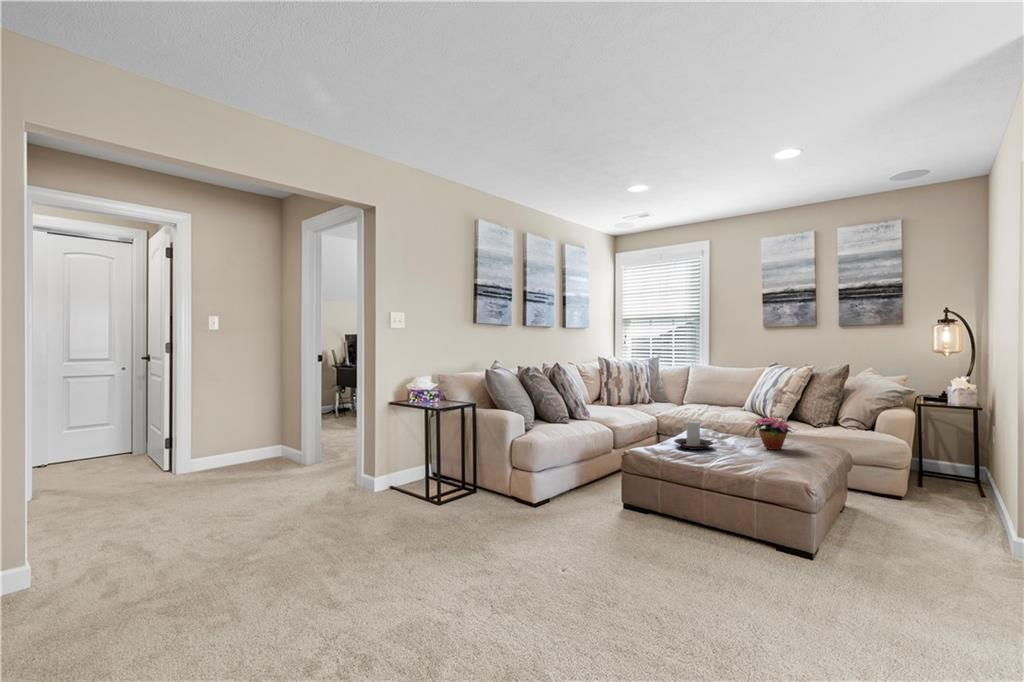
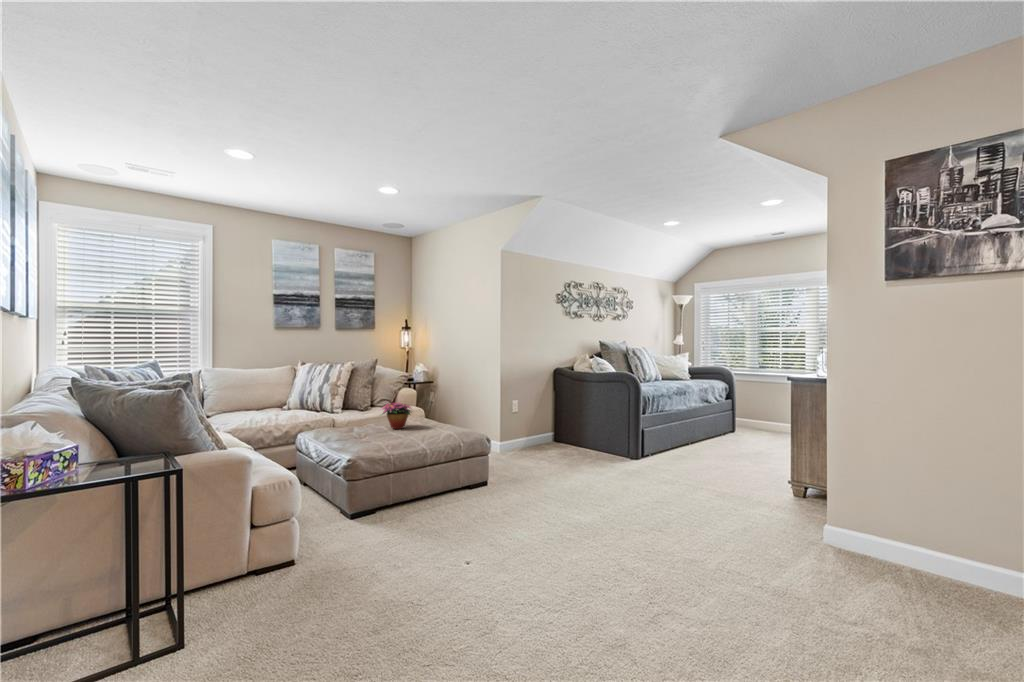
candle holder: present [674,421,713,450] -> none [338,414,376,443]

